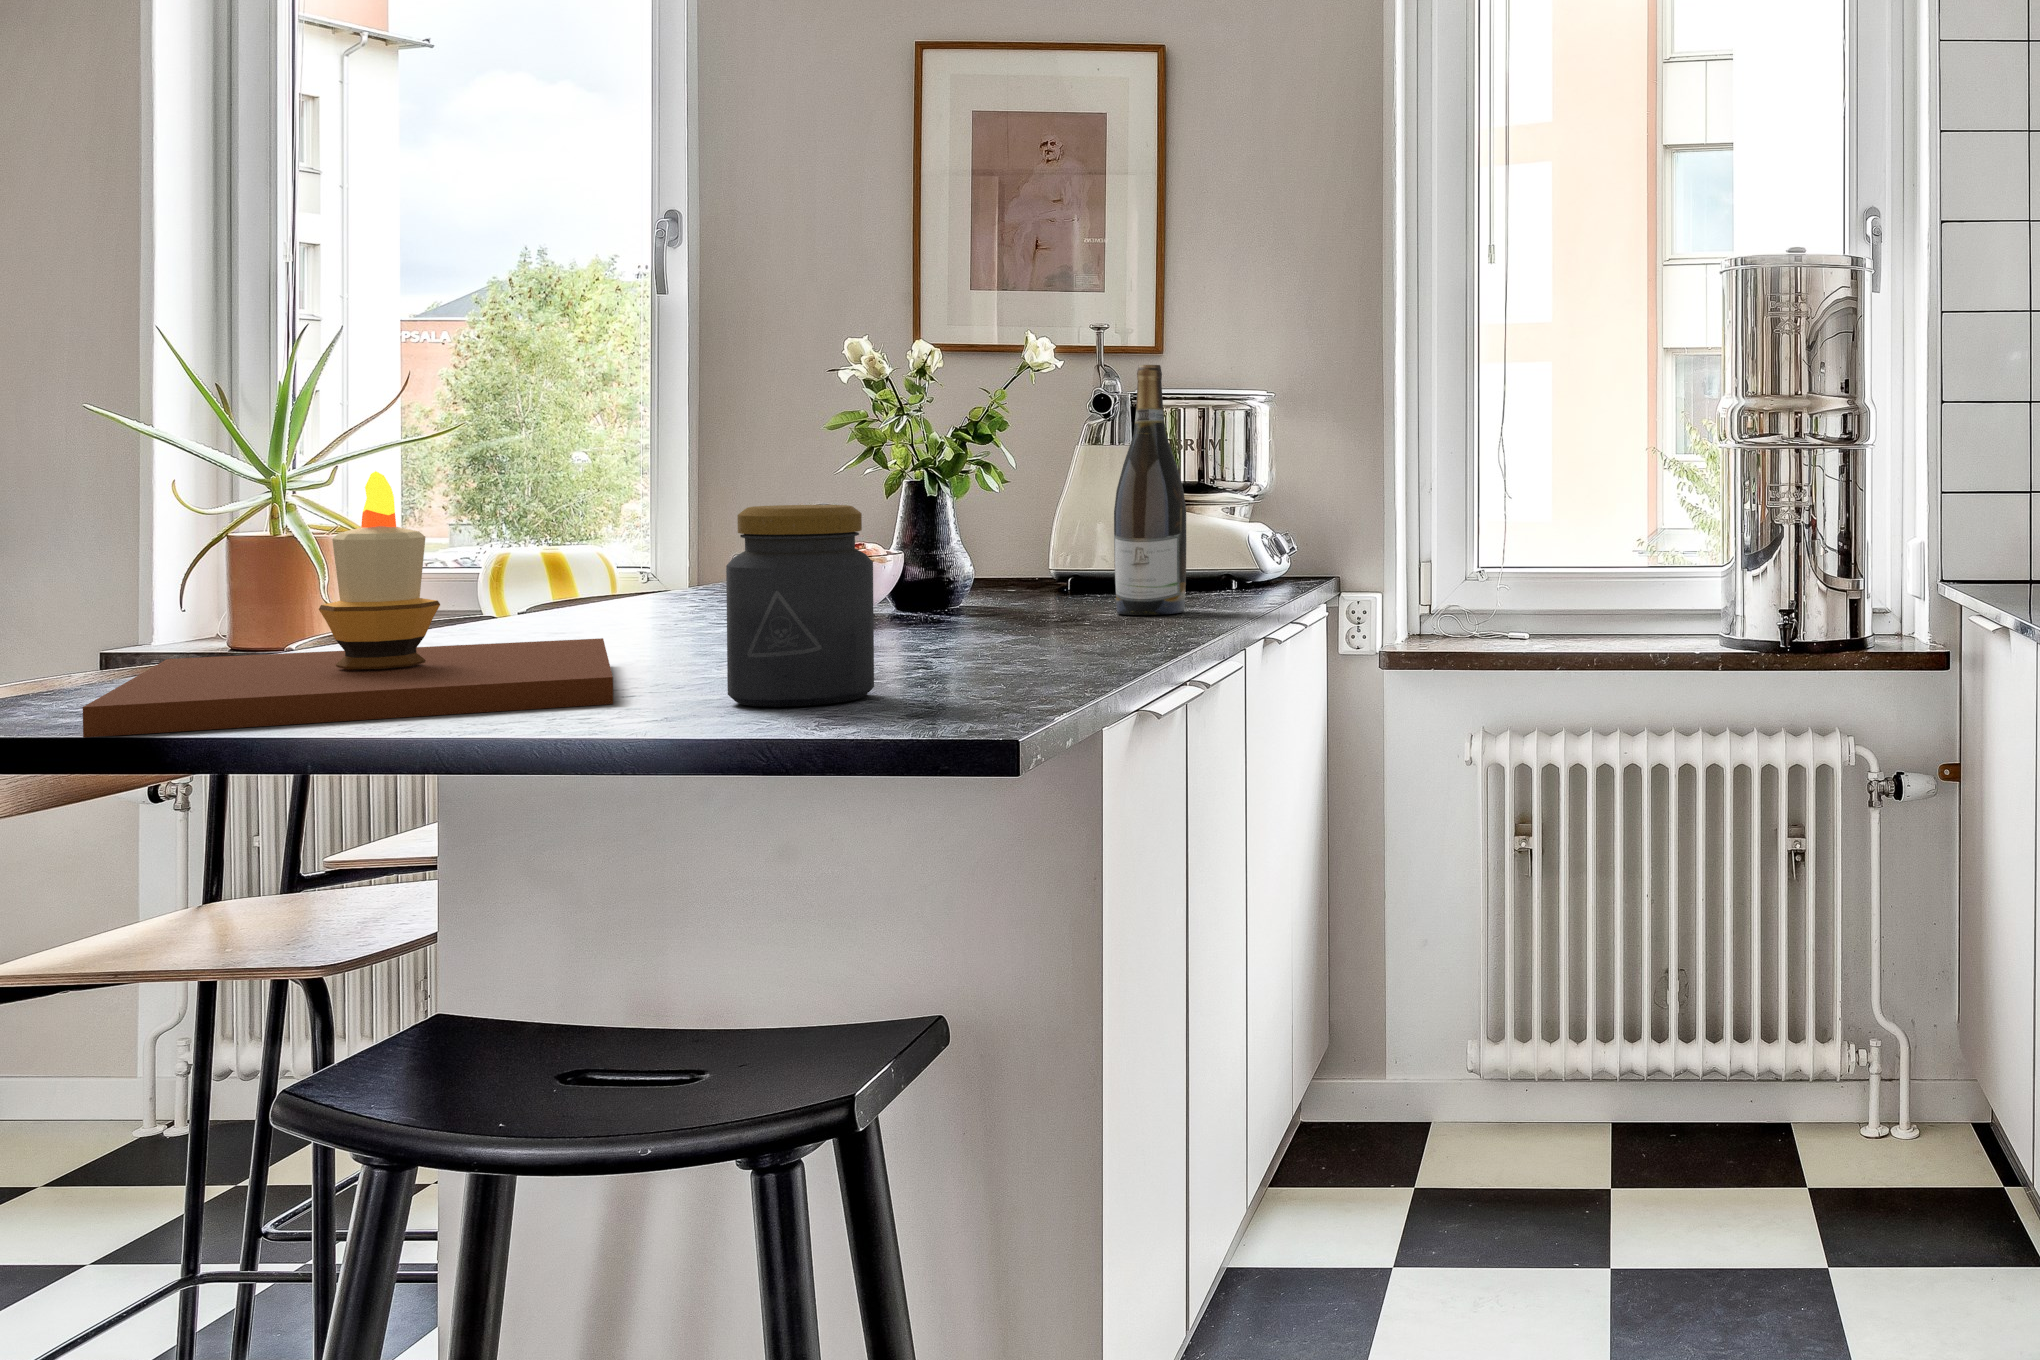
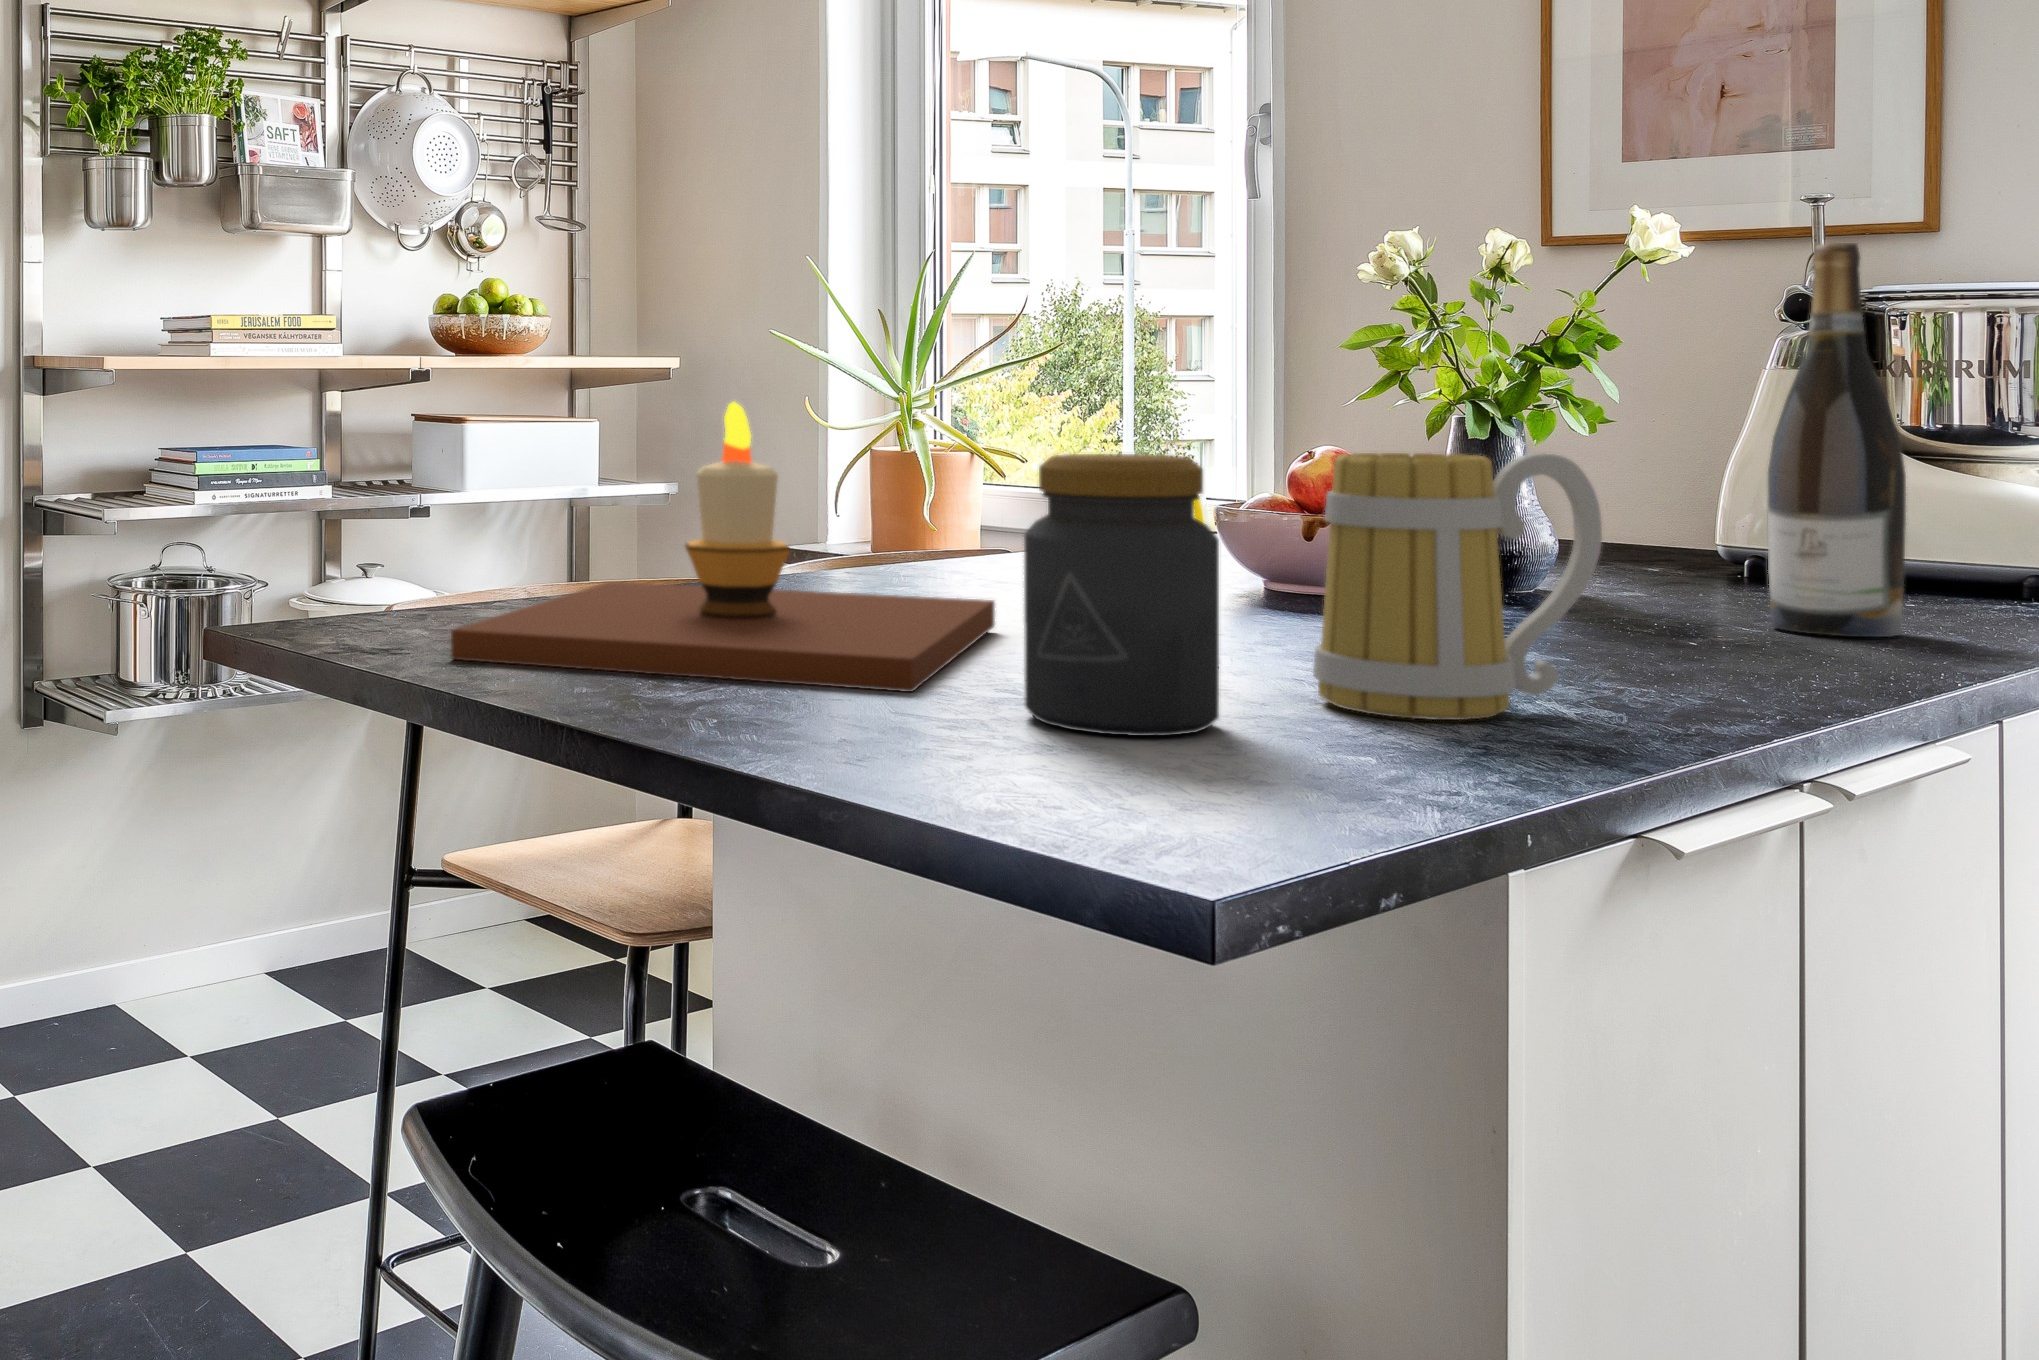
mug: none [907,498,1077,677] -> present [1313,453,1602,720]

